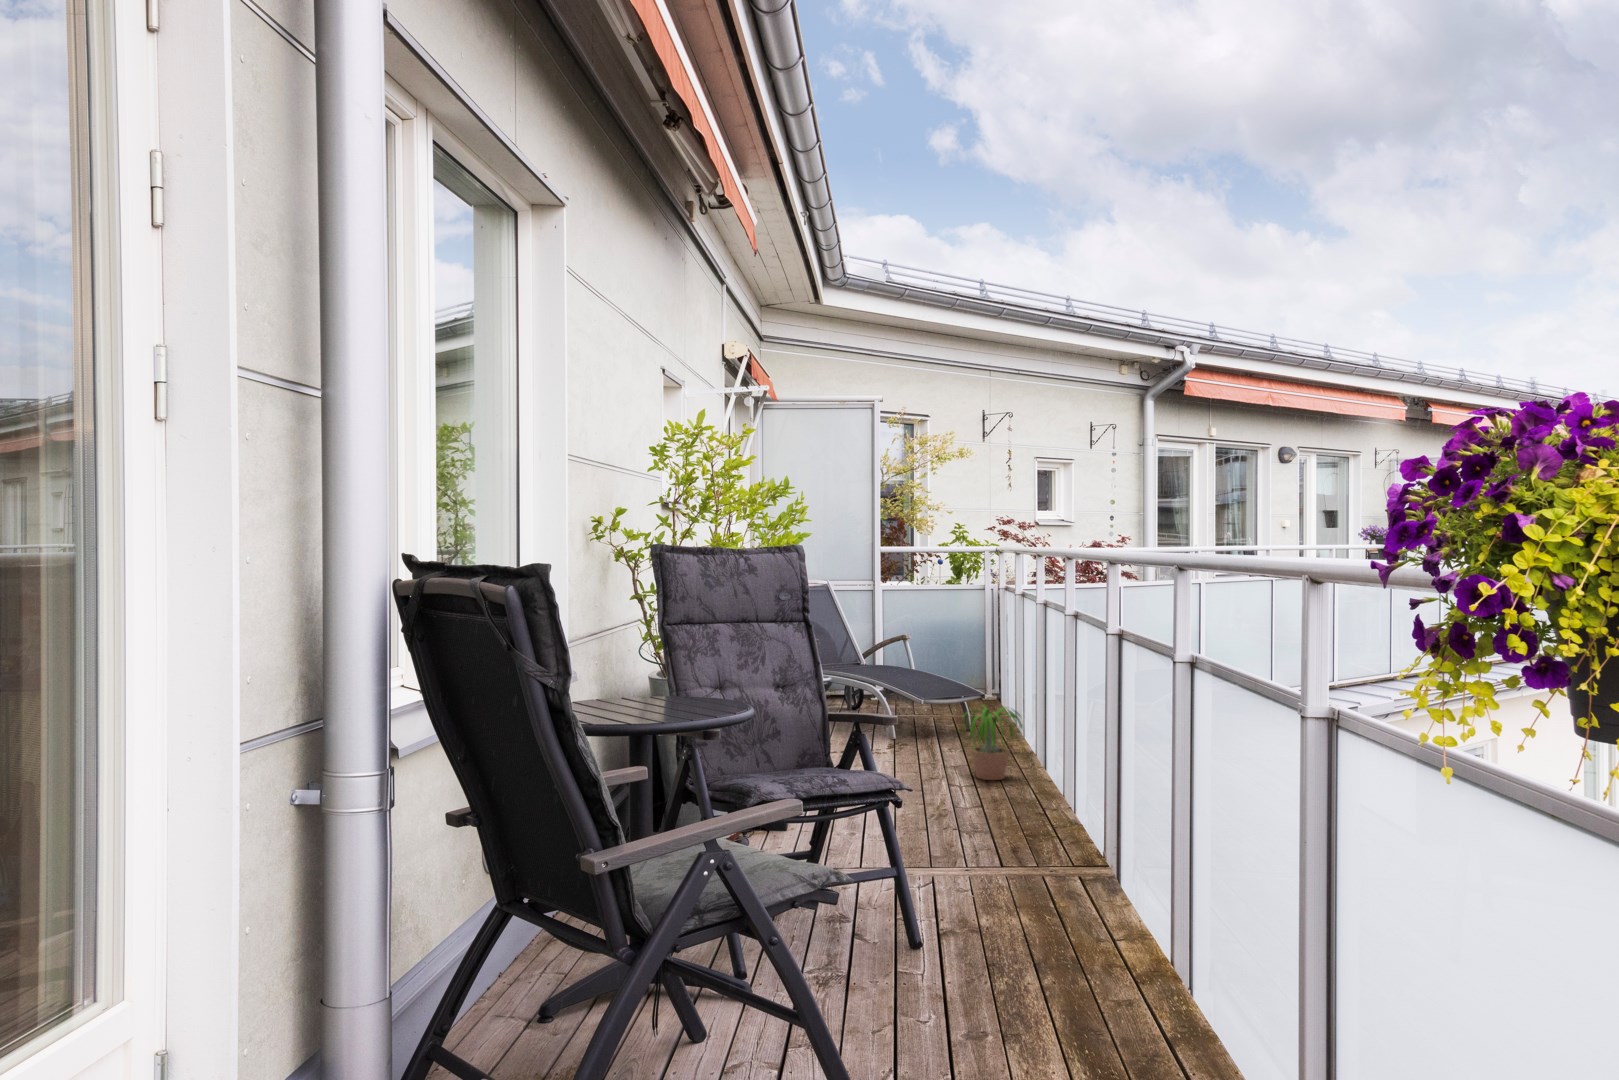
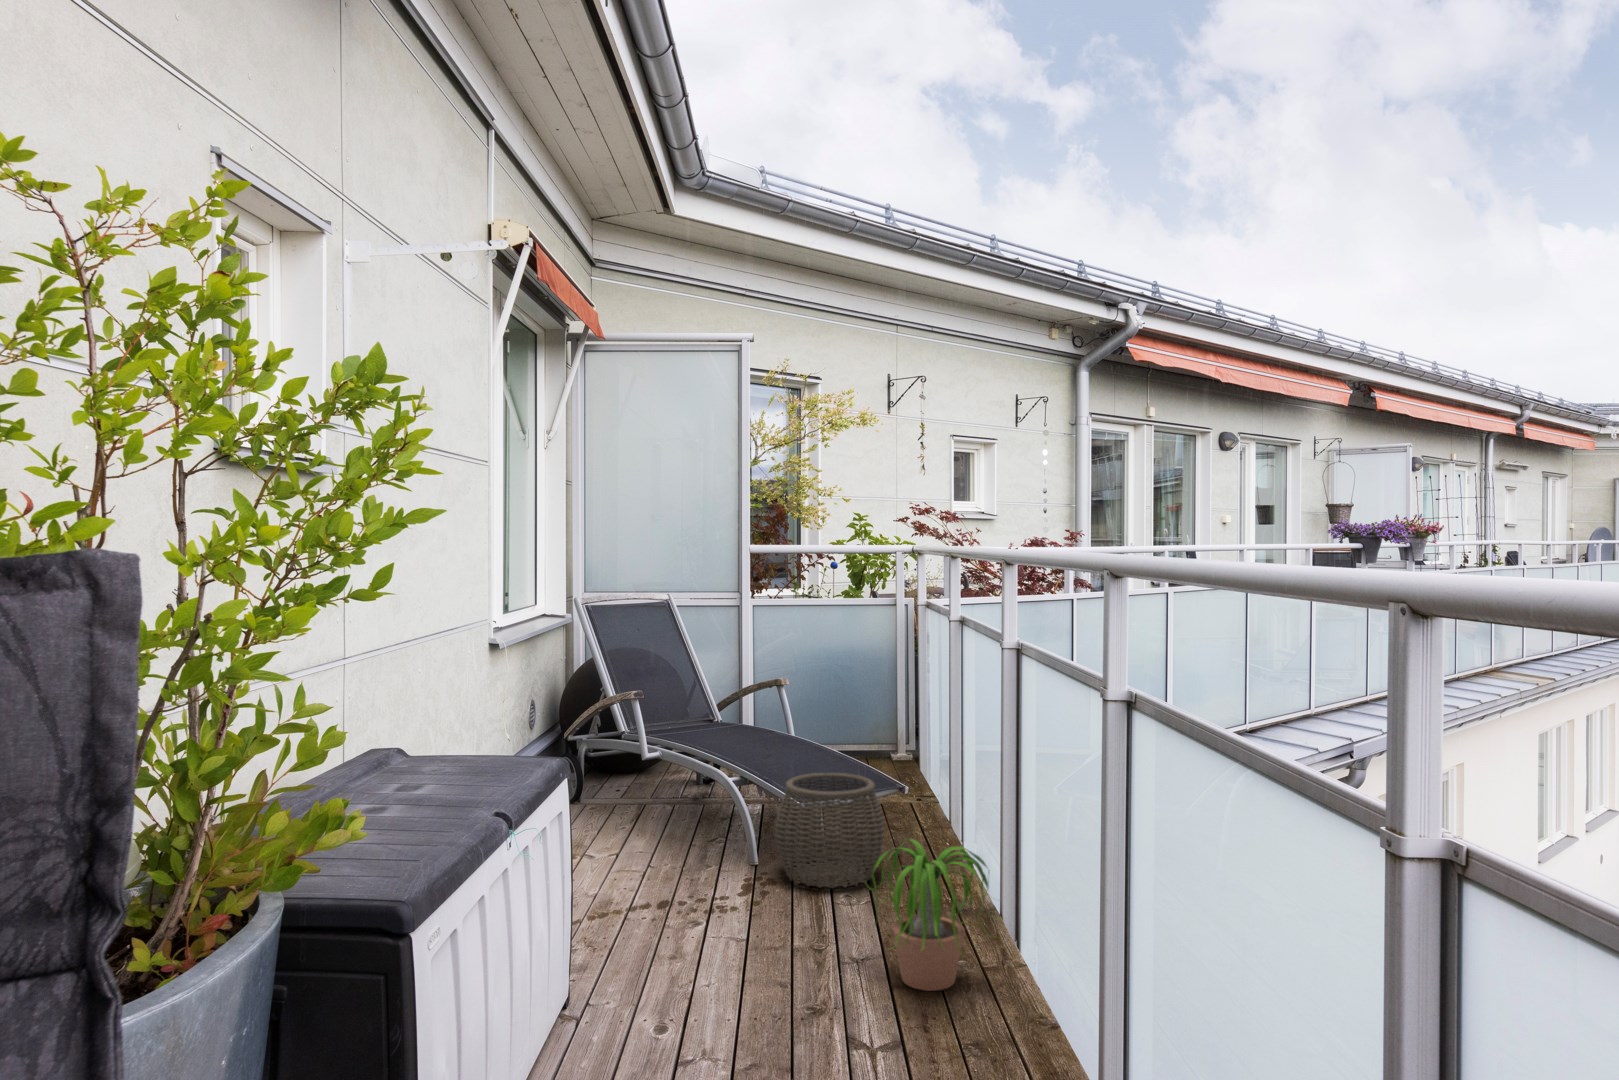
woven basket: none [906,684,971,748] -> present [776,773,885,888]

